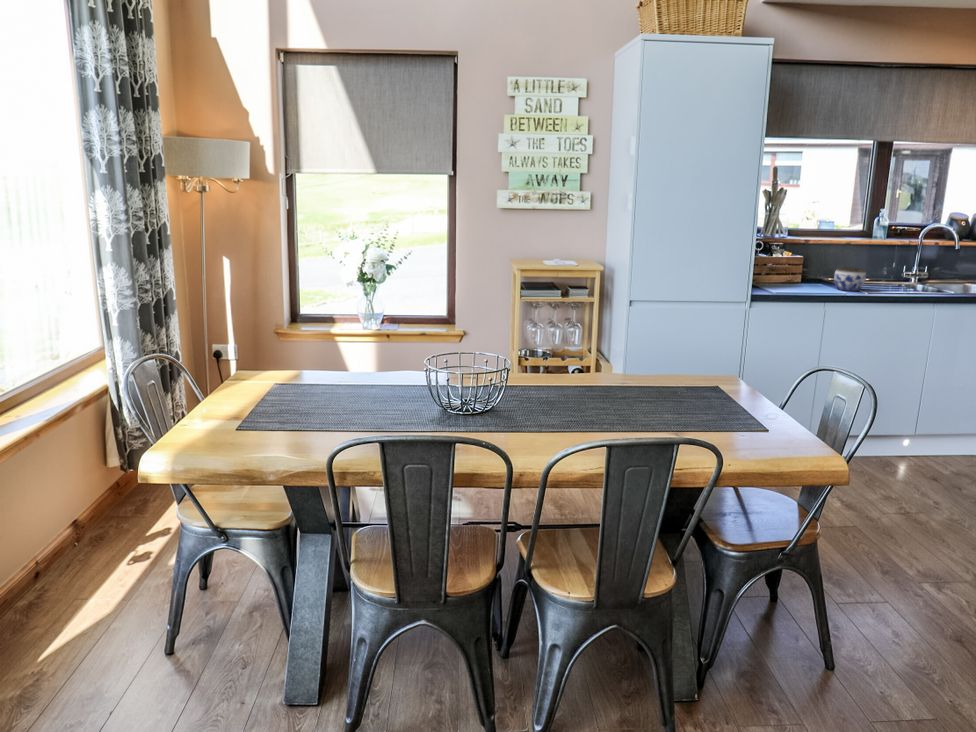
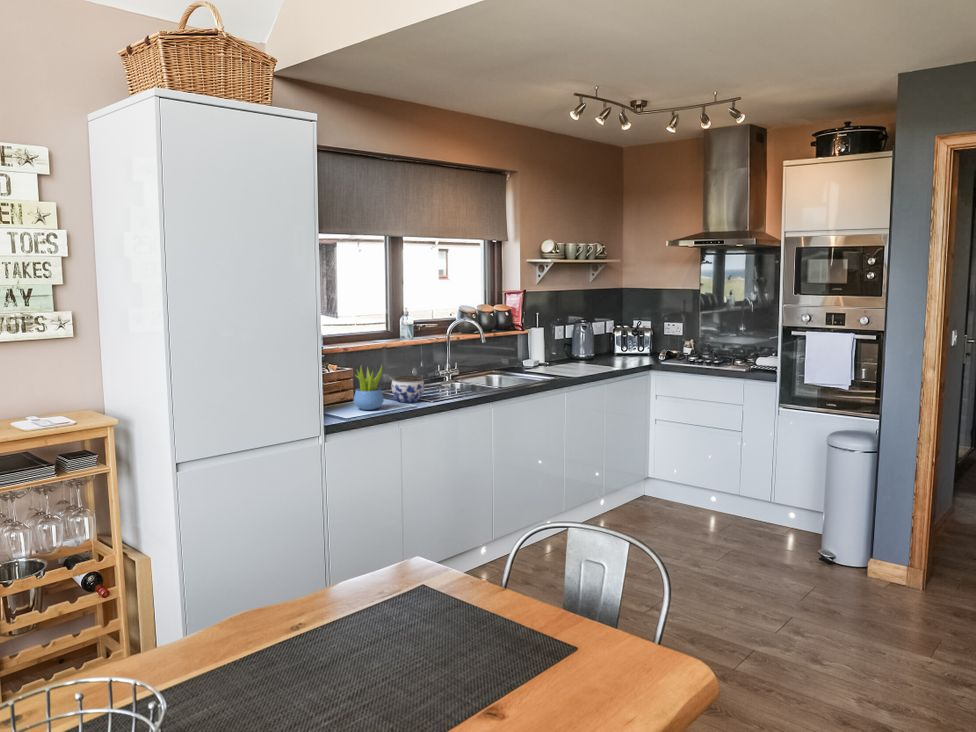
succulent plant: none [792,251,821,291] -> present [354,366,384,410]

